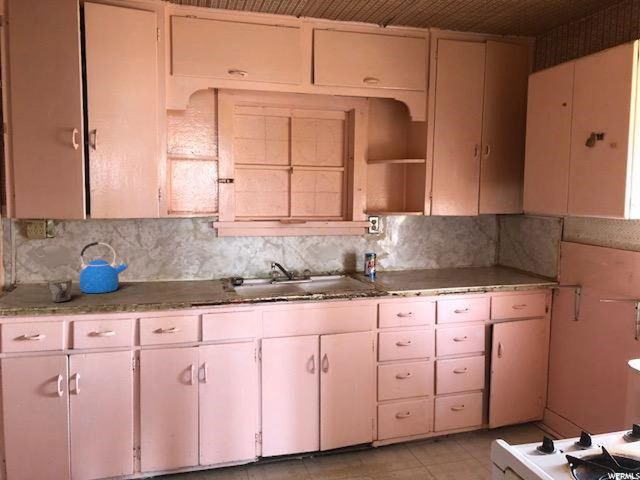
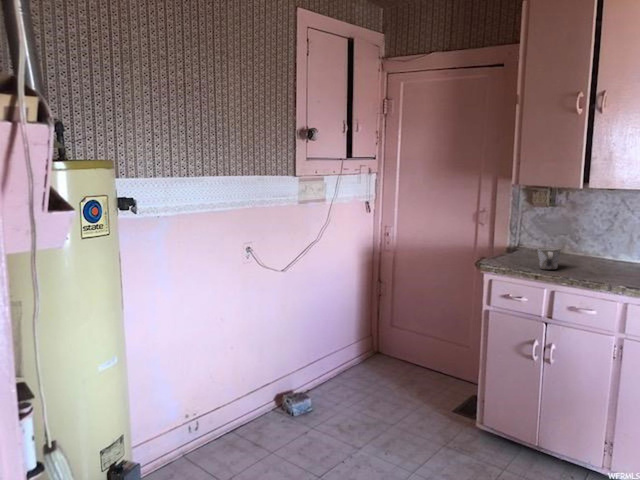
kettle: present [79,242,128,293] -> none [572,213,628,268]

